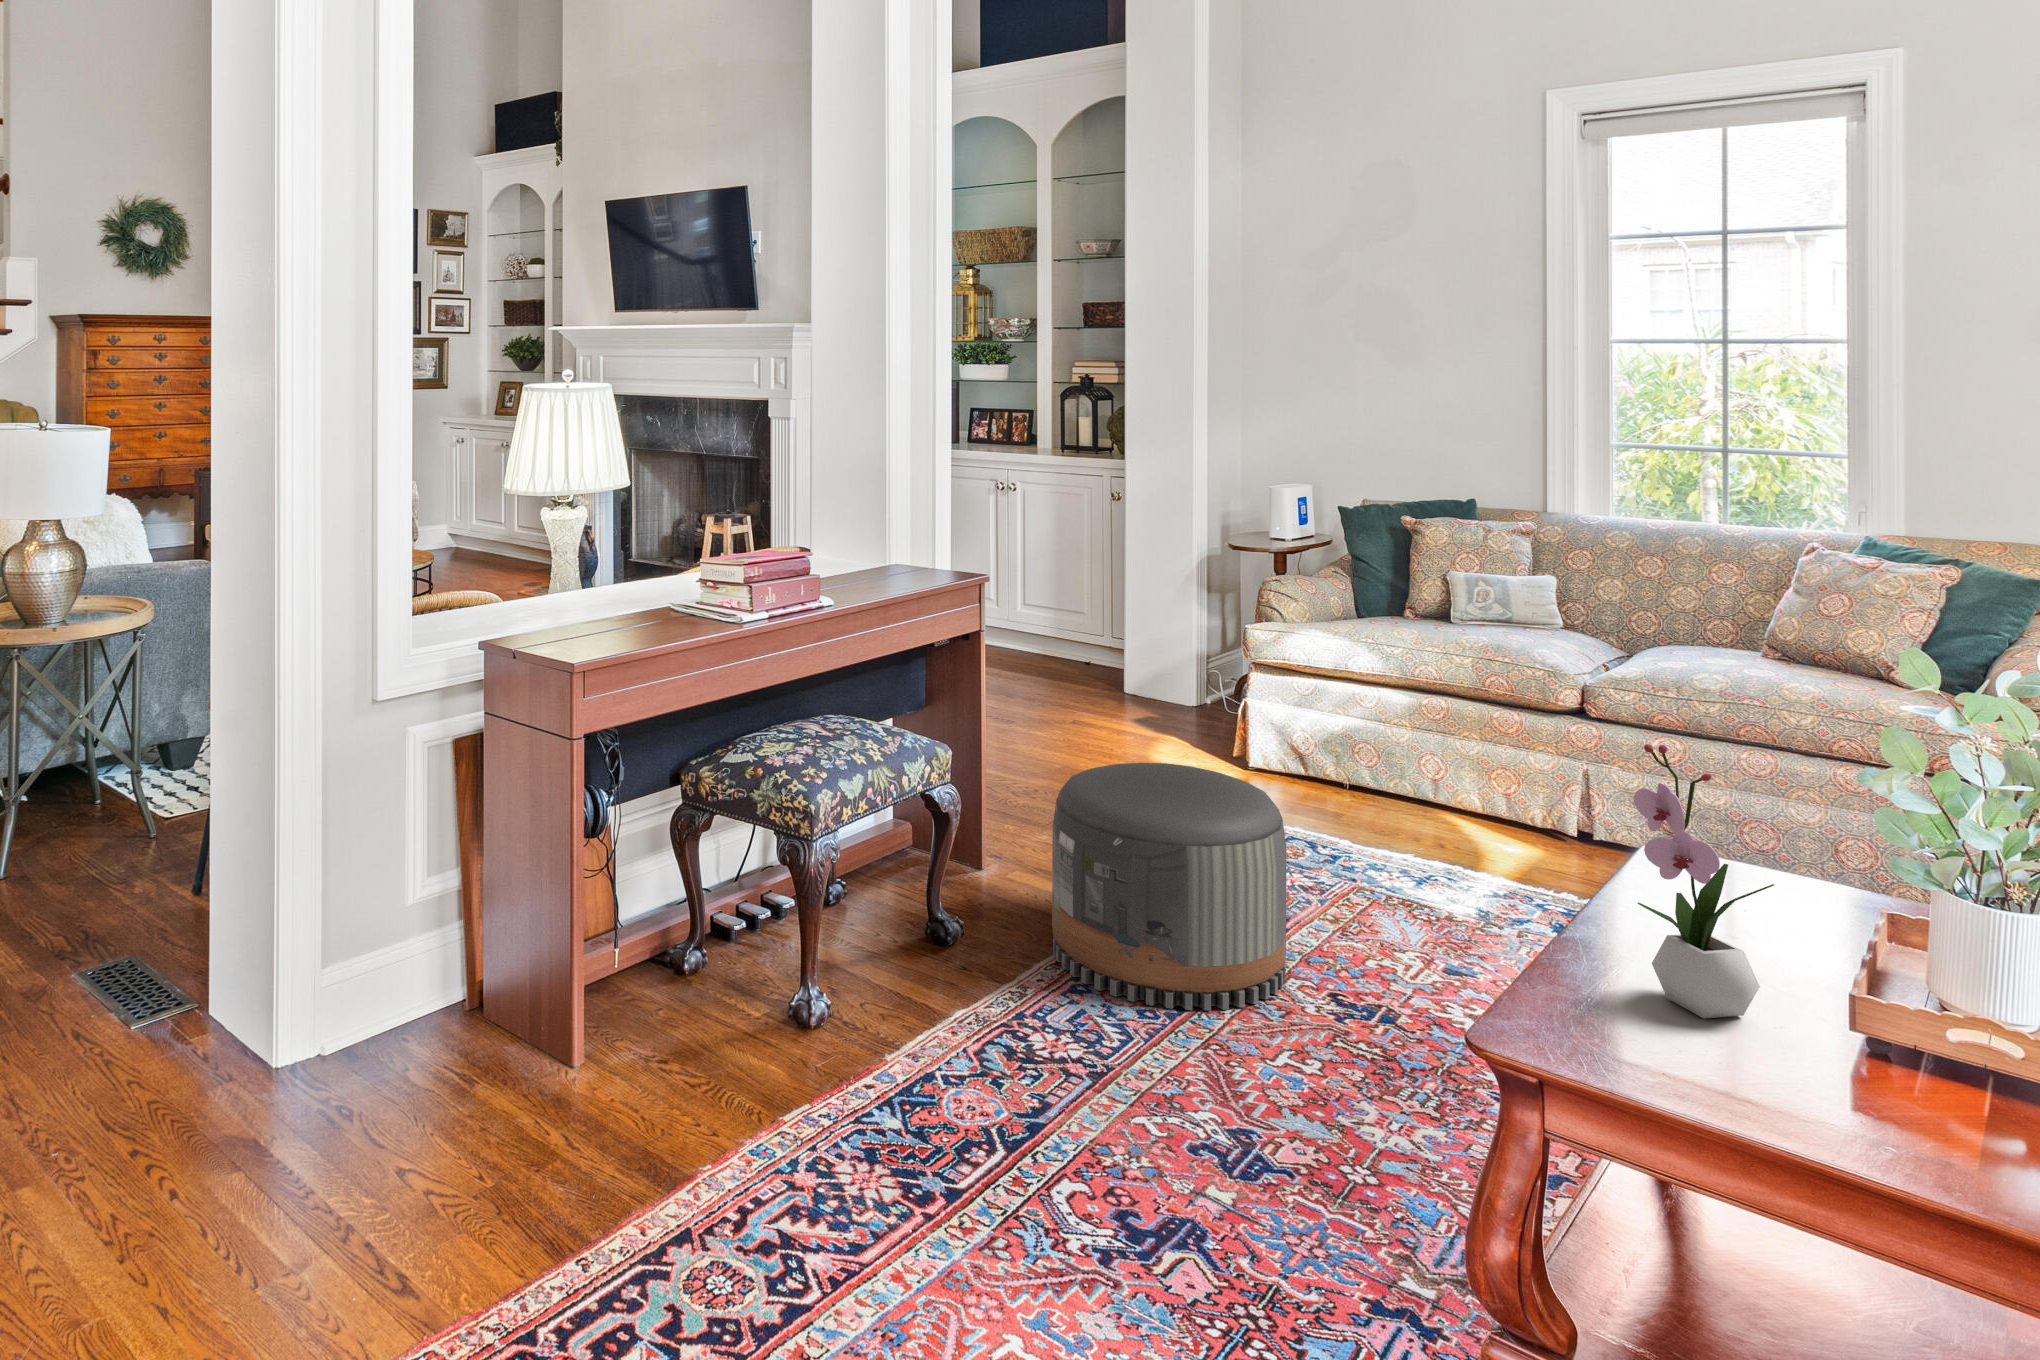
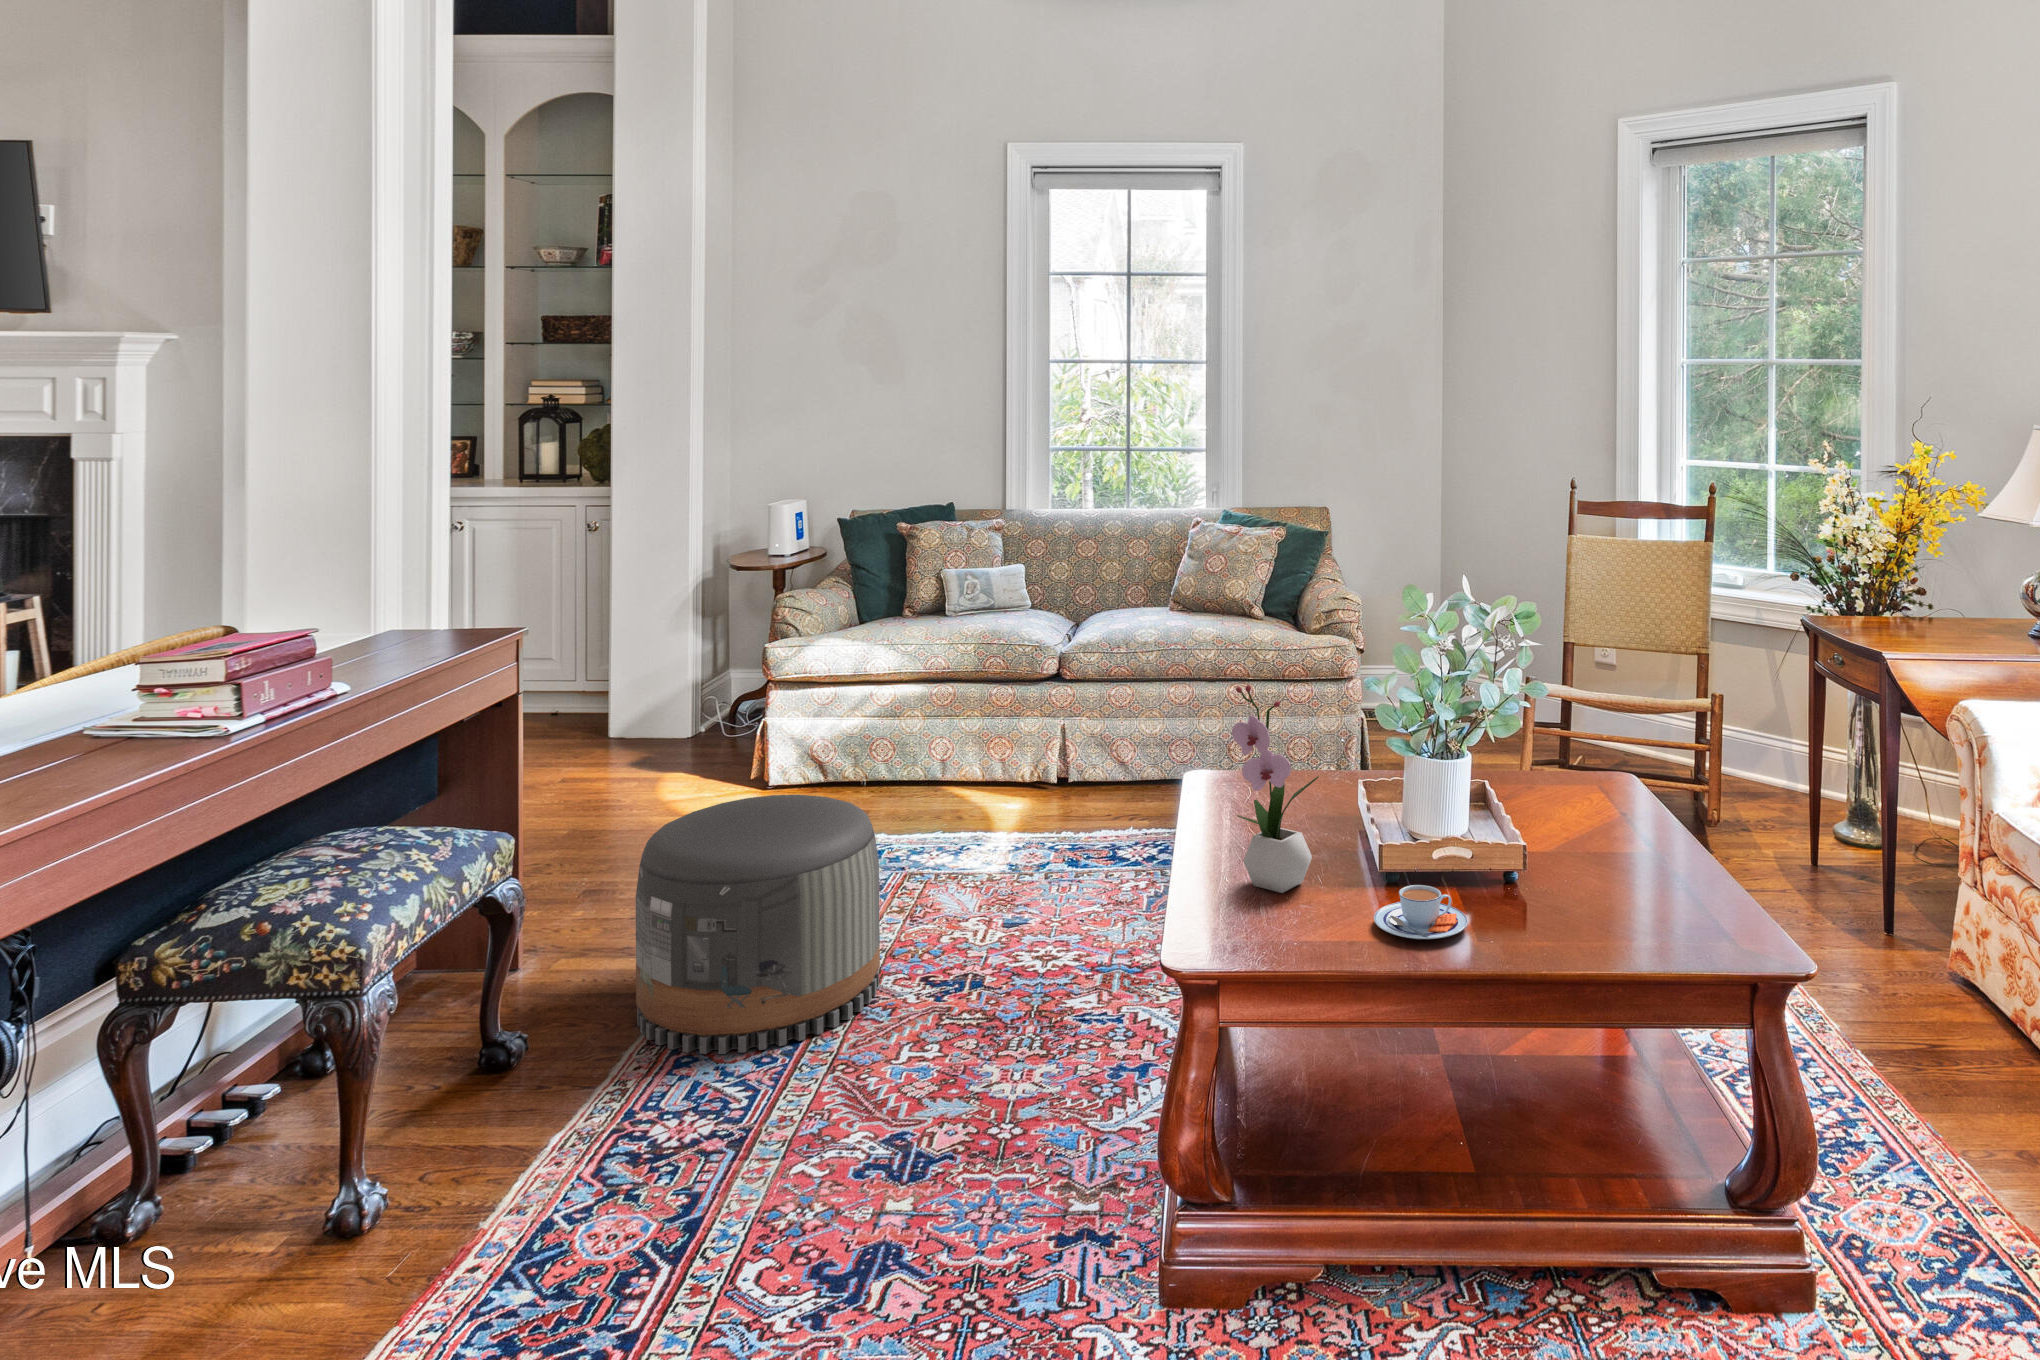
teacup: none [1820,1063,1988,1151] -> present [1374,885,1468,939]

